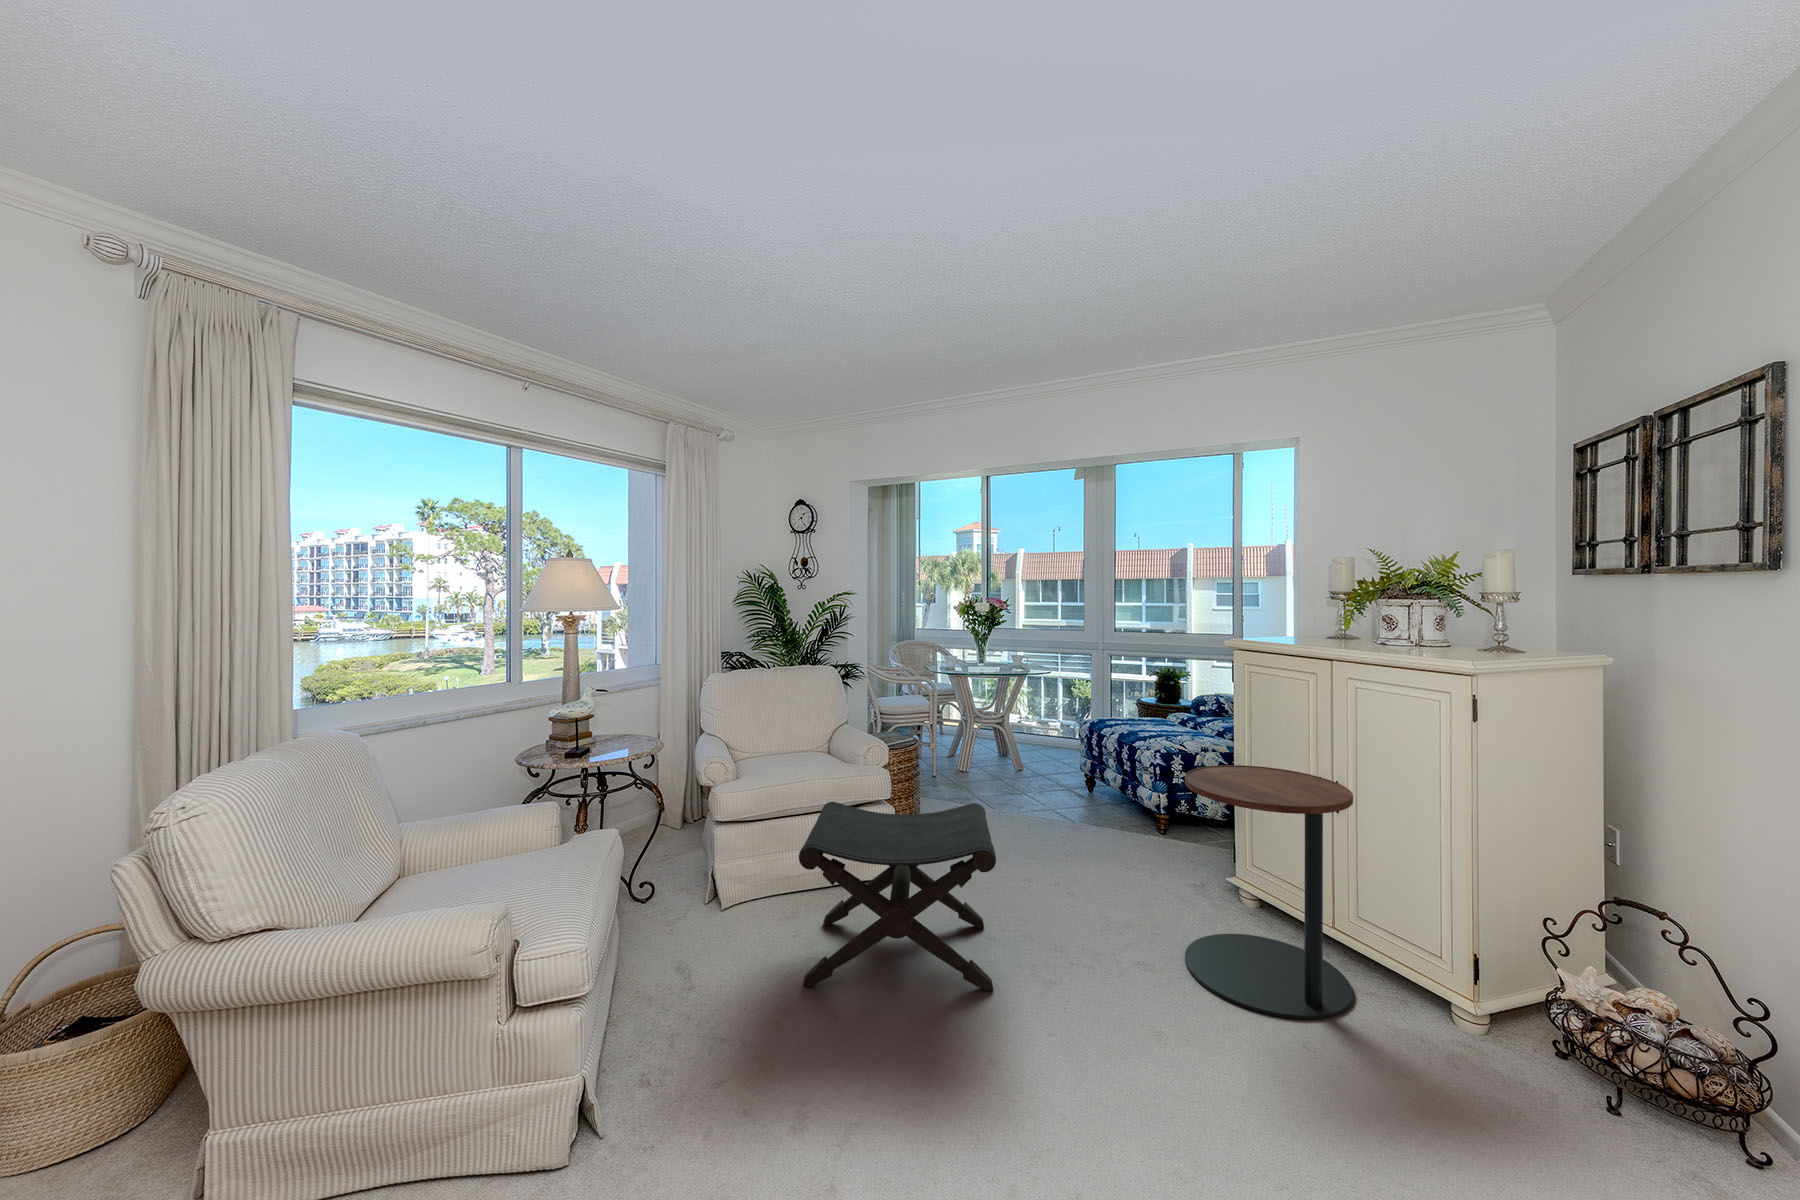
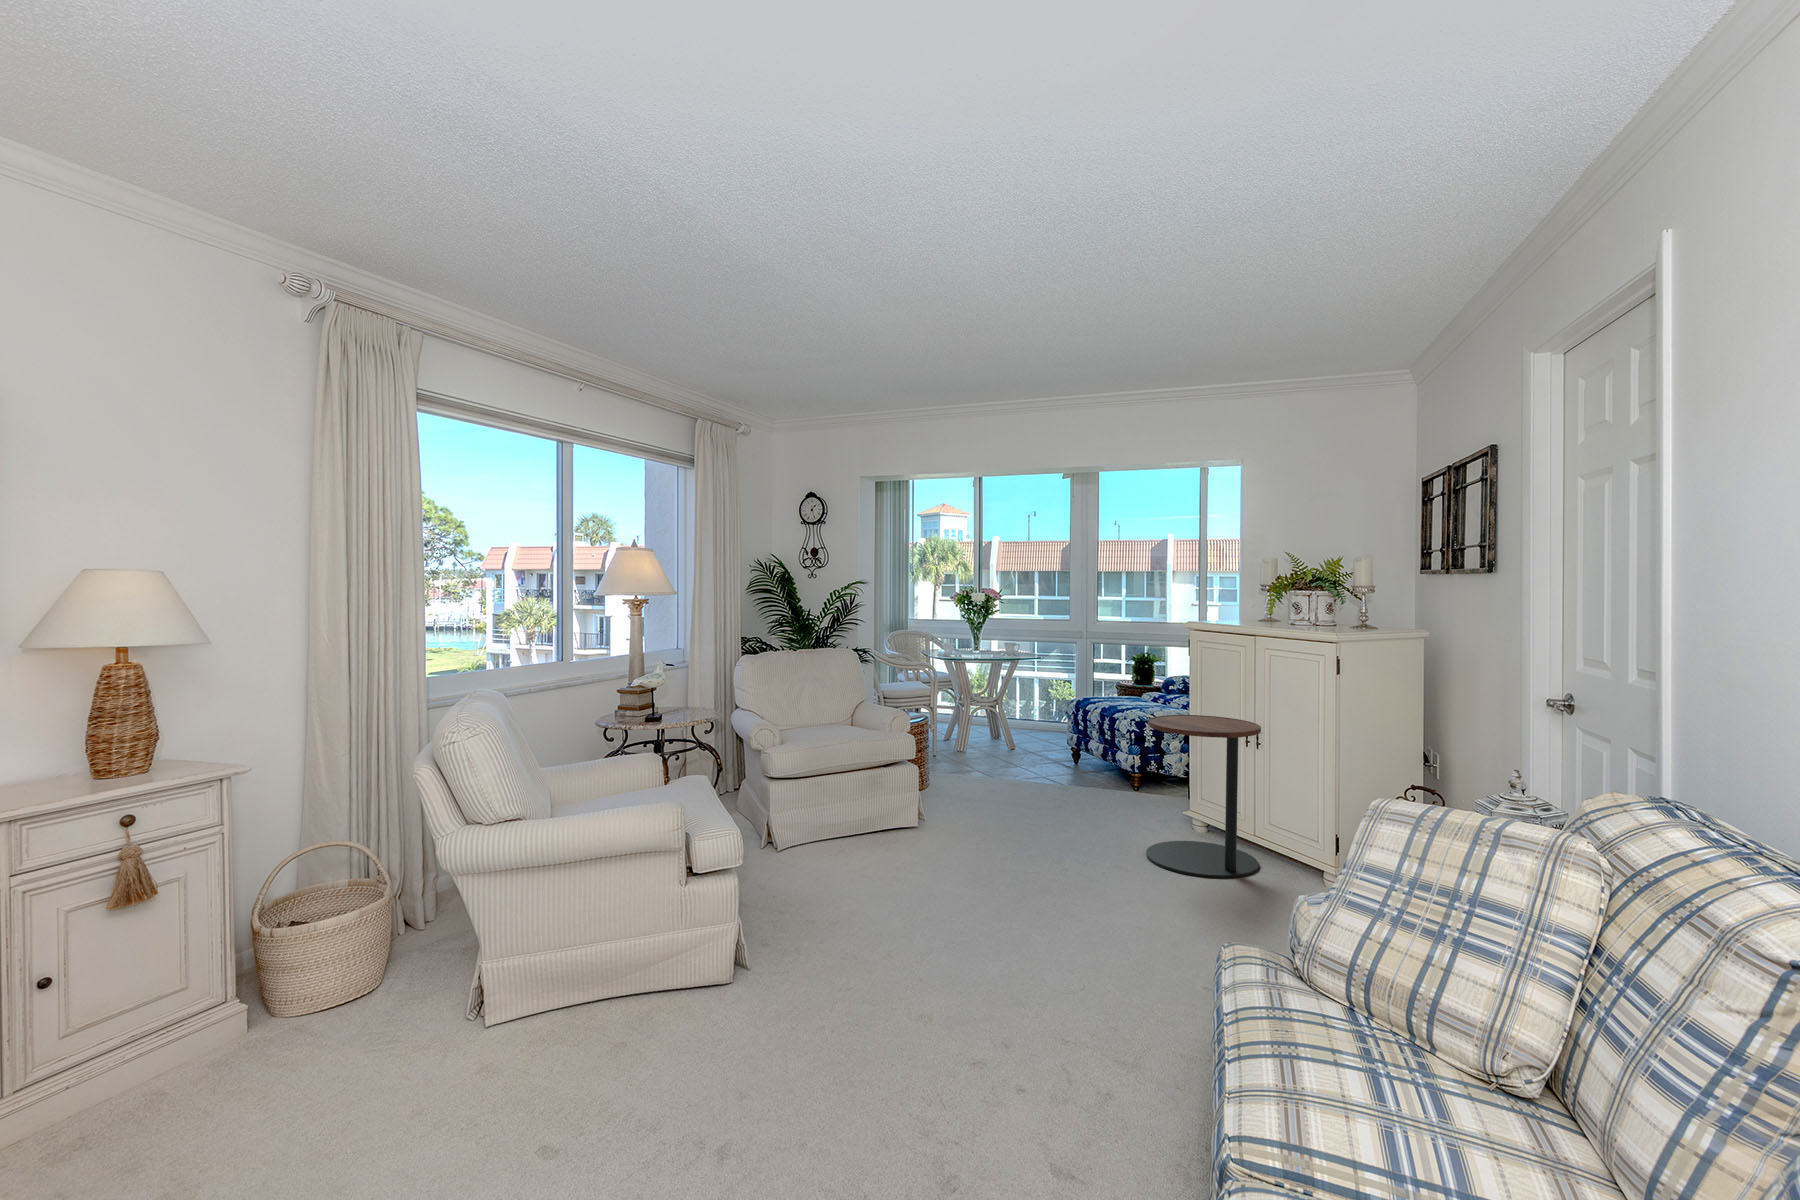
footstool: present [799,802,996,991] -> none [871,746,1014,870]

